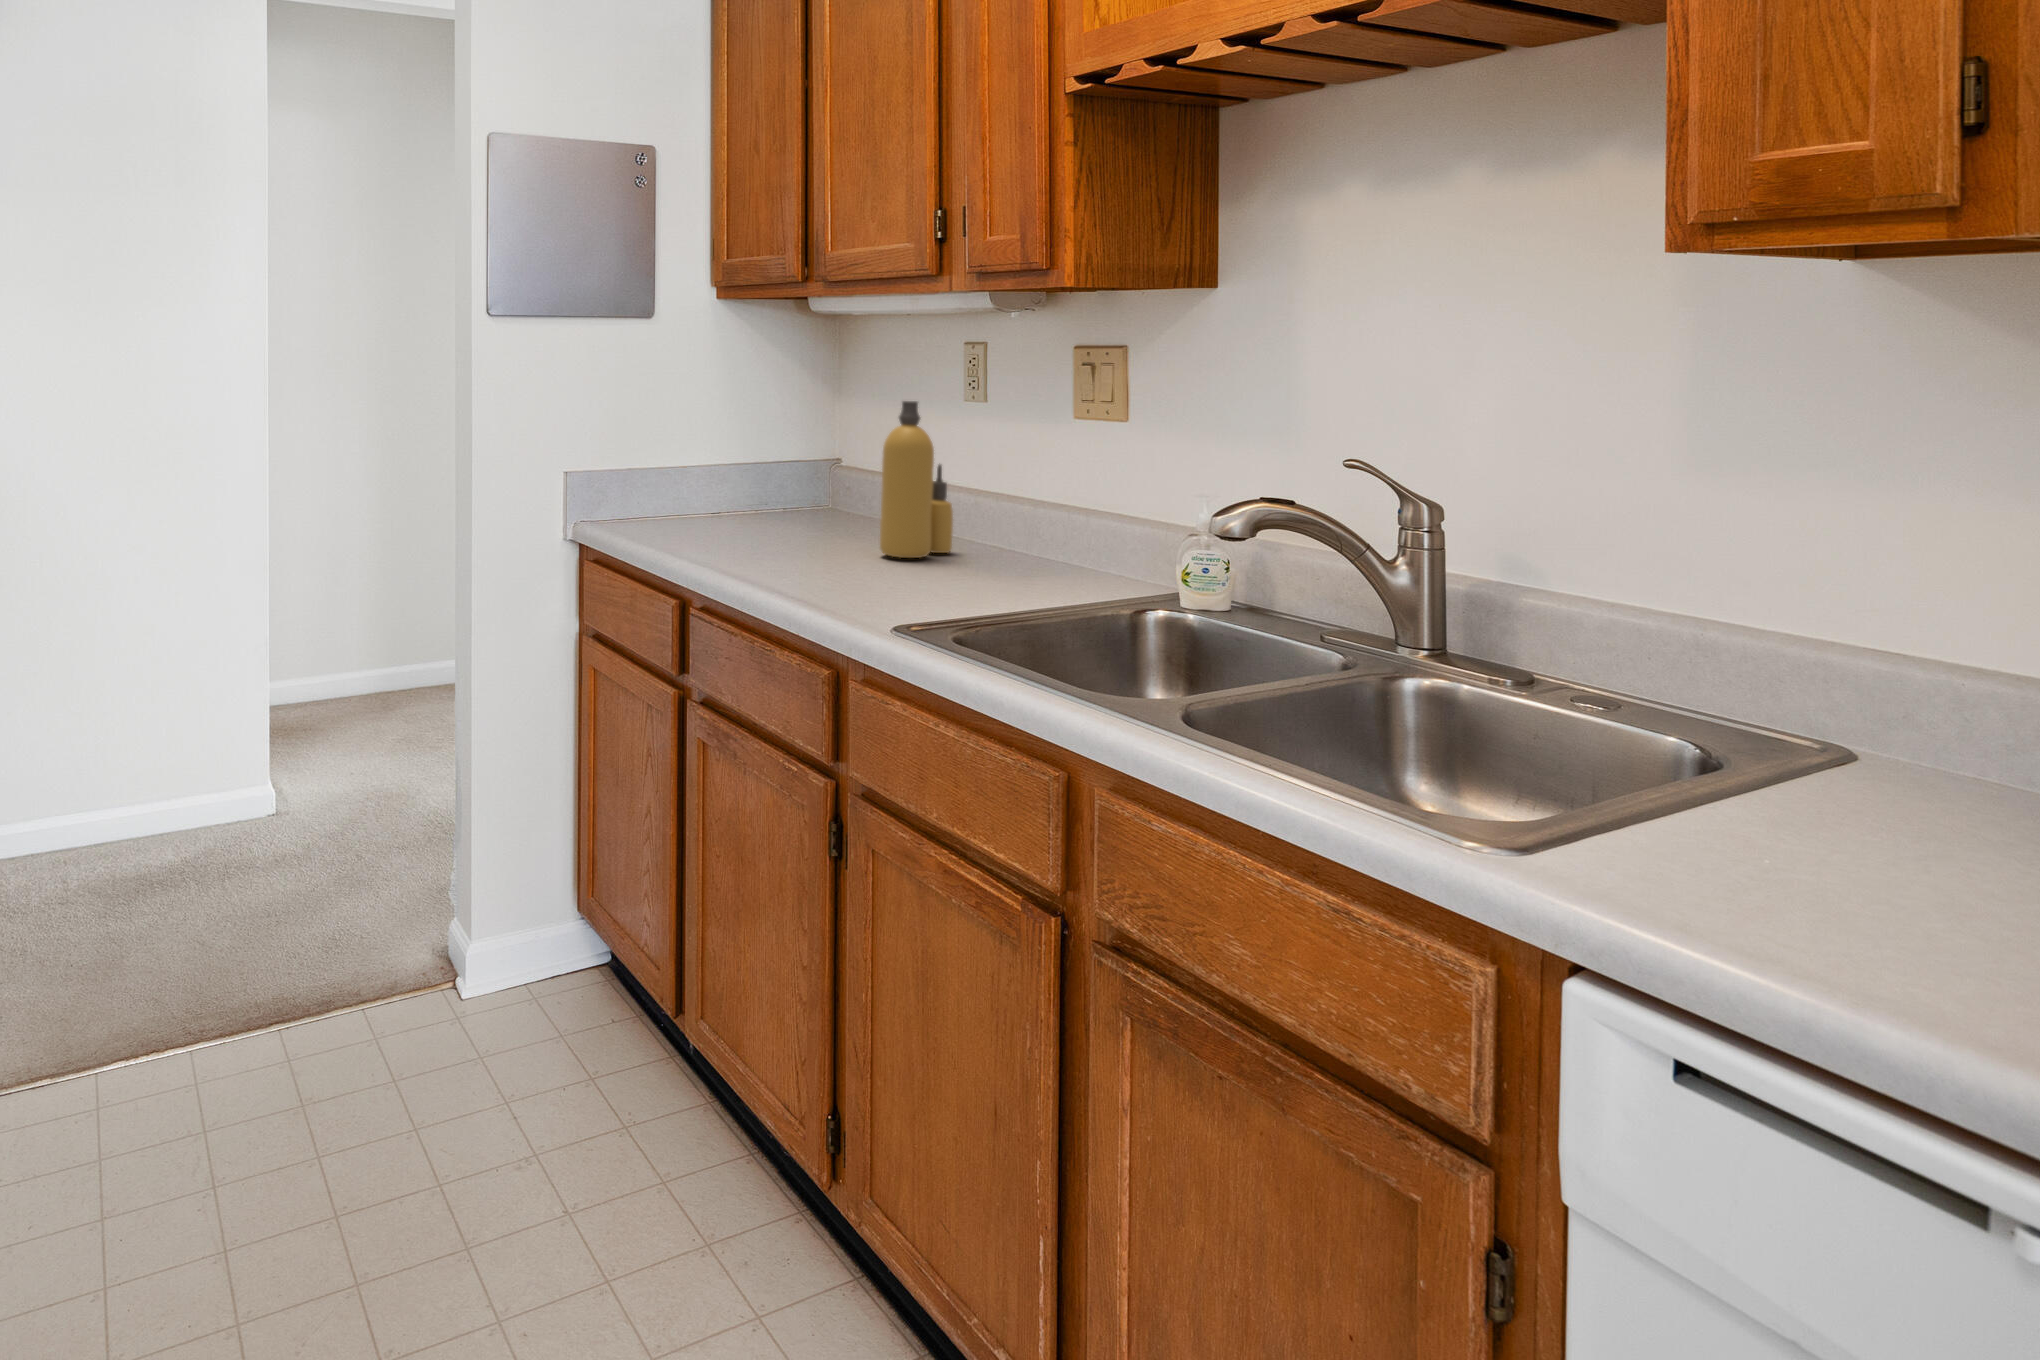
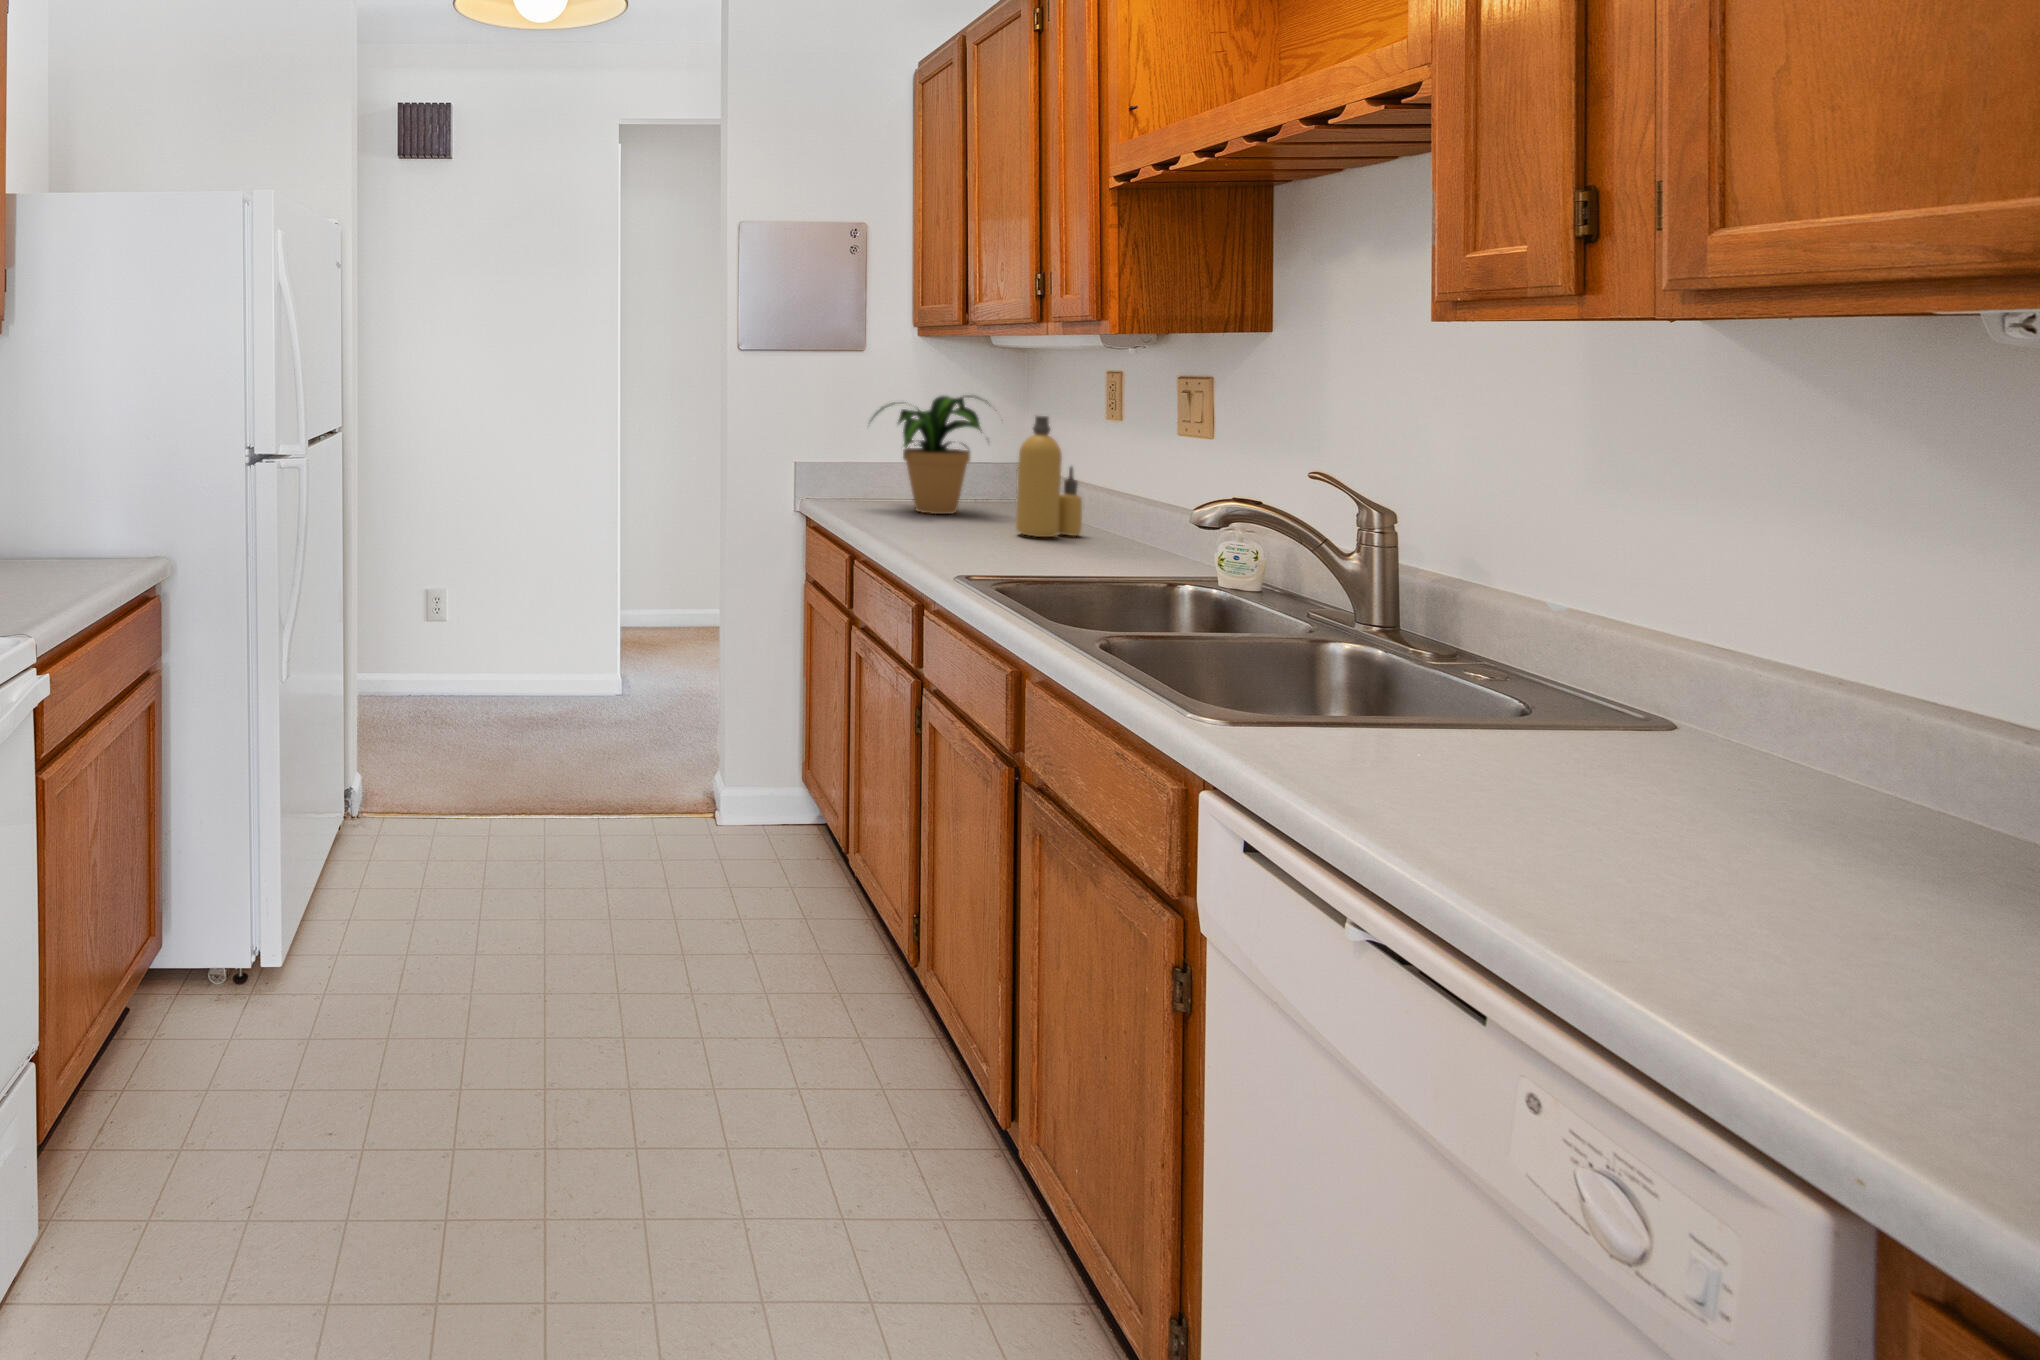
potted plant: none [673,376,840,535] -> present [871,395,990,514]

